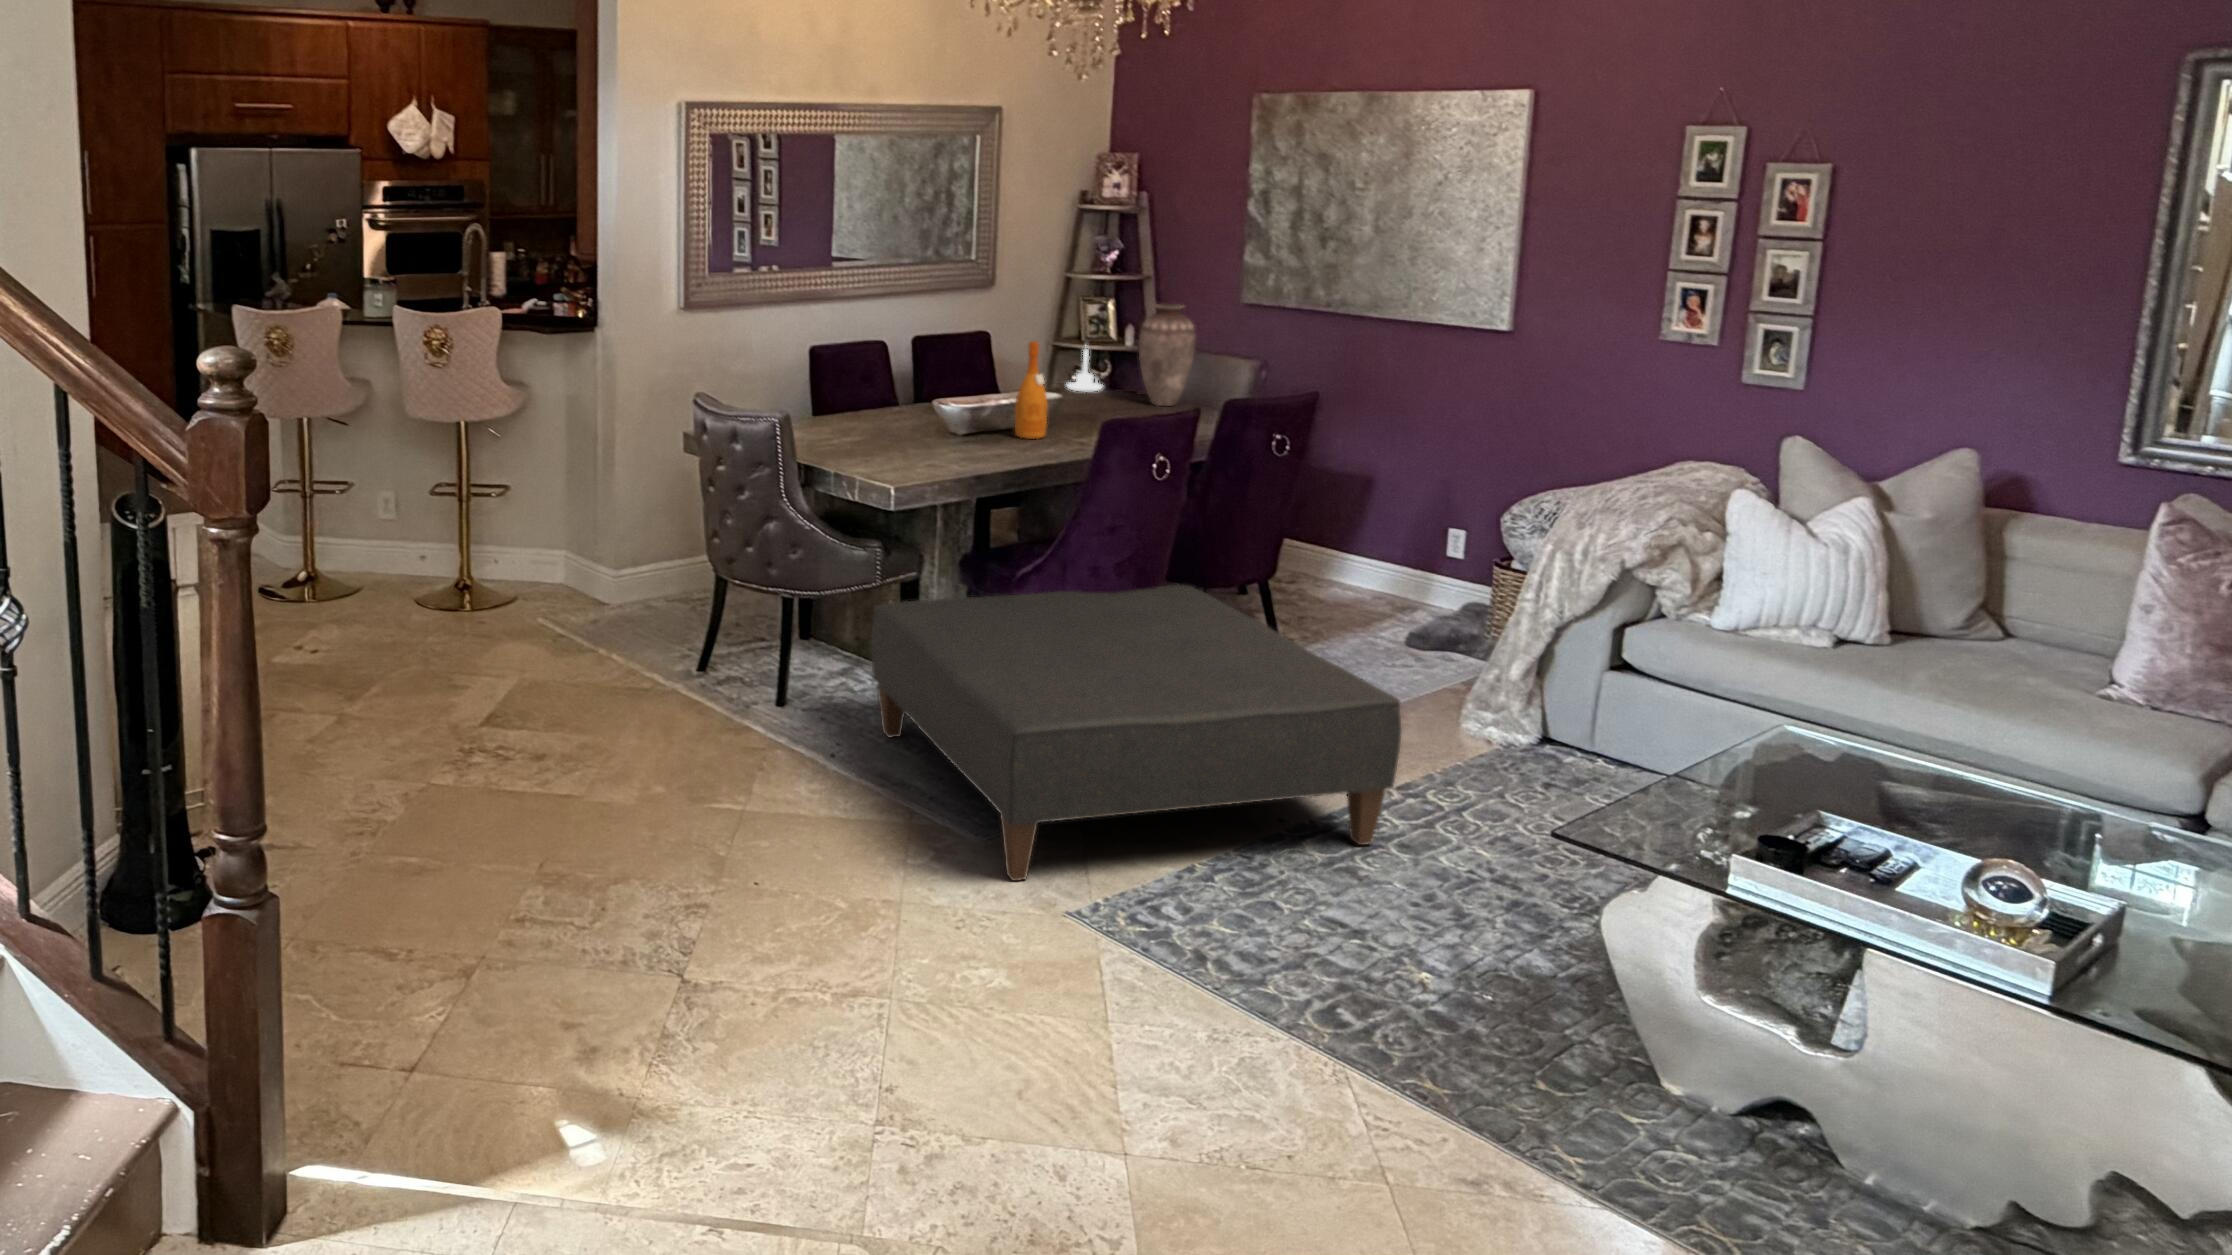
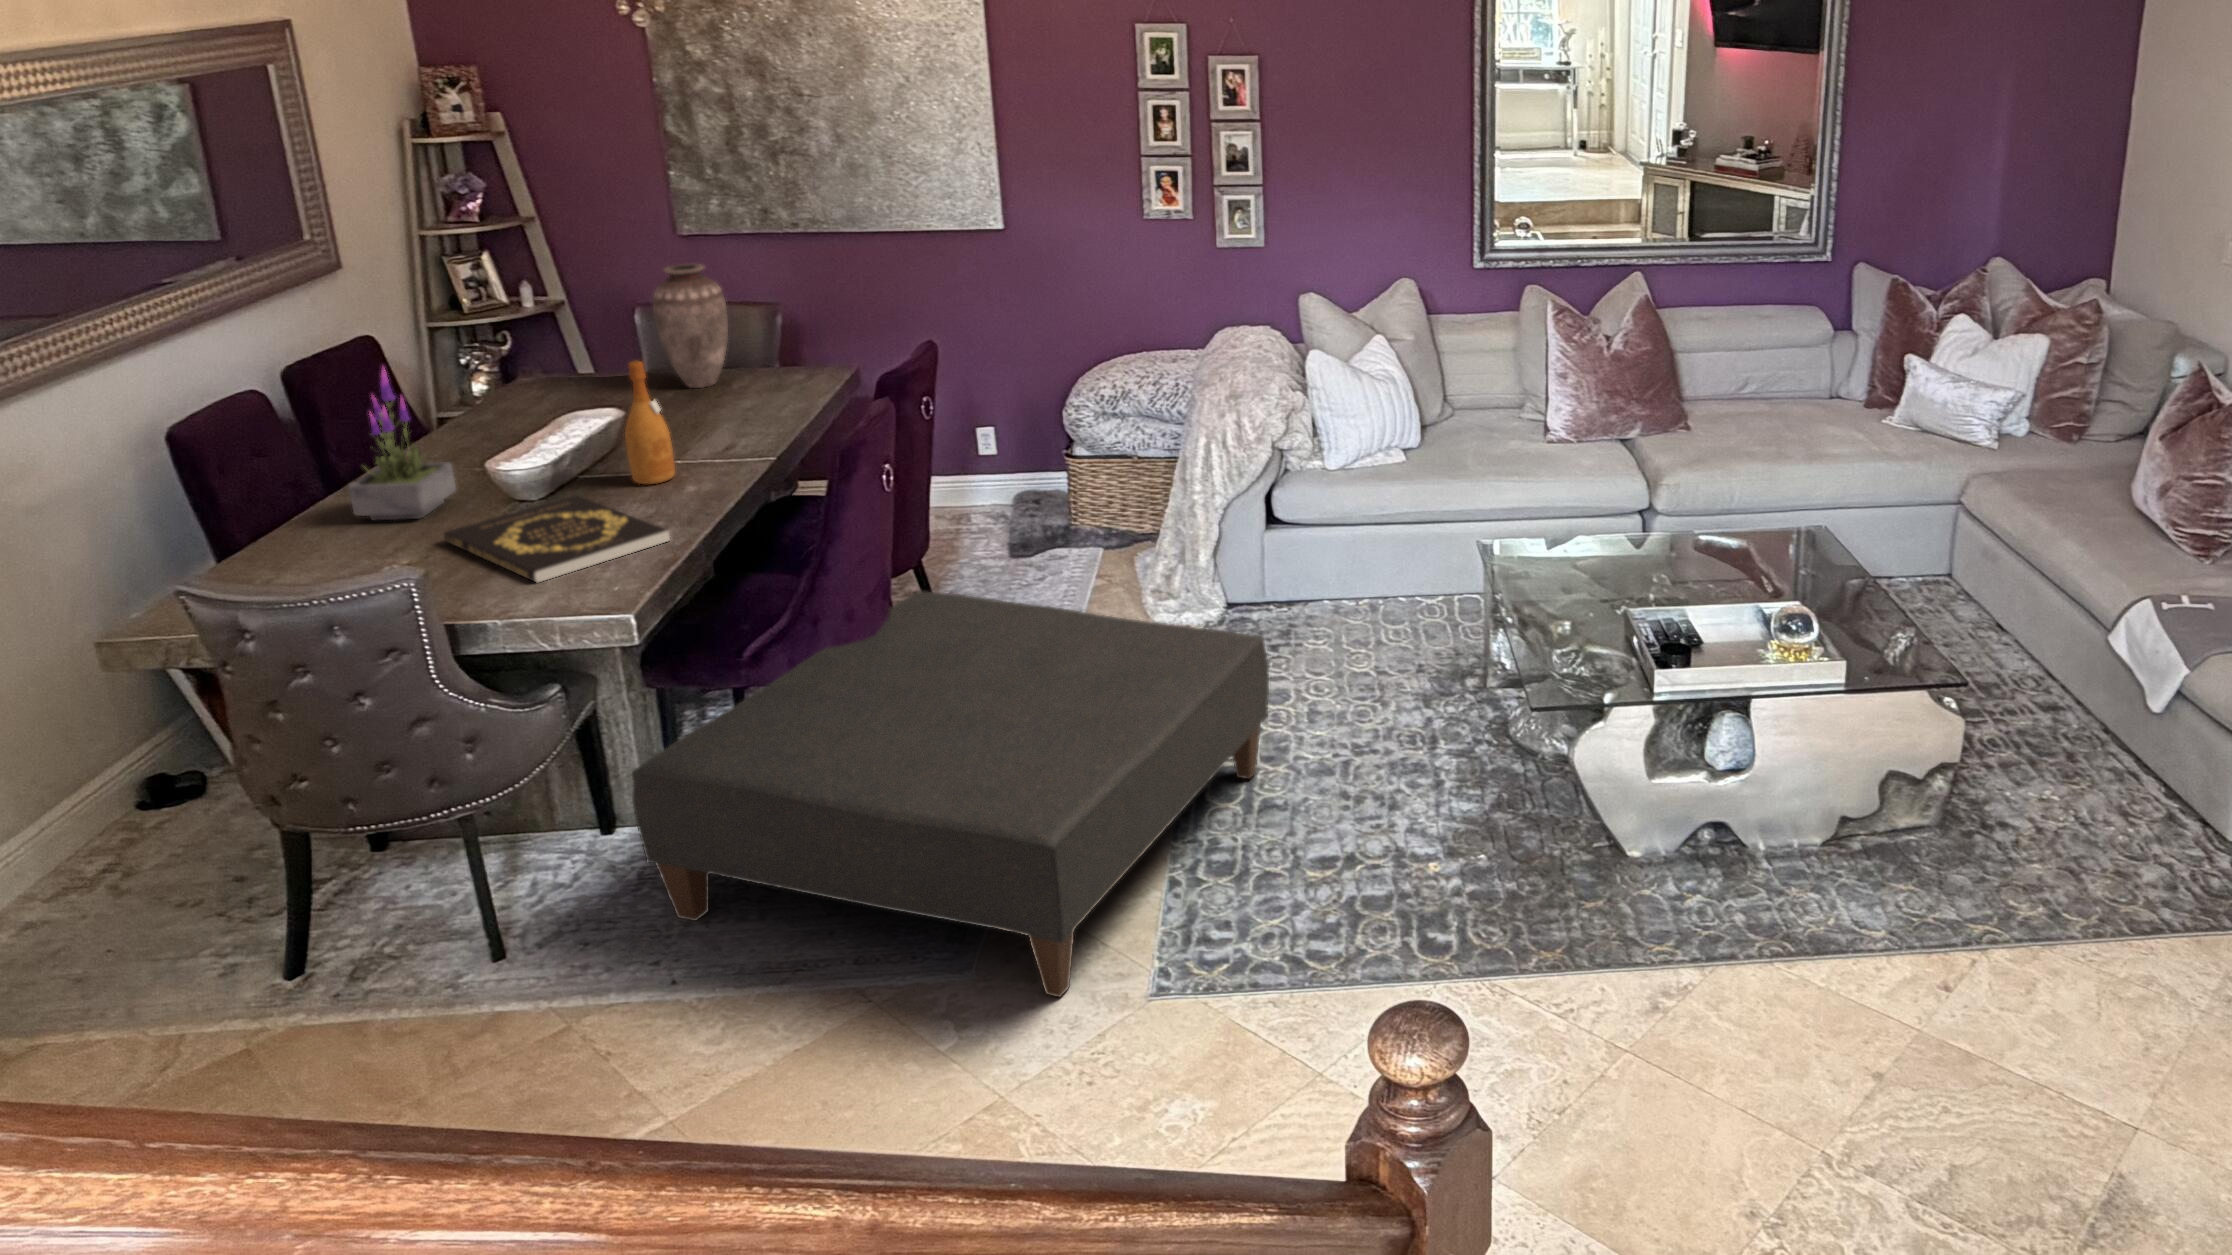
potted plant: none [856,314,920,423] -> present [348,368,456,520]
candle holder: present [1067,345,1103,392] -> none [539,327,593,391]
book: none [874,427,974,462] -> present [444,495,670,582]

